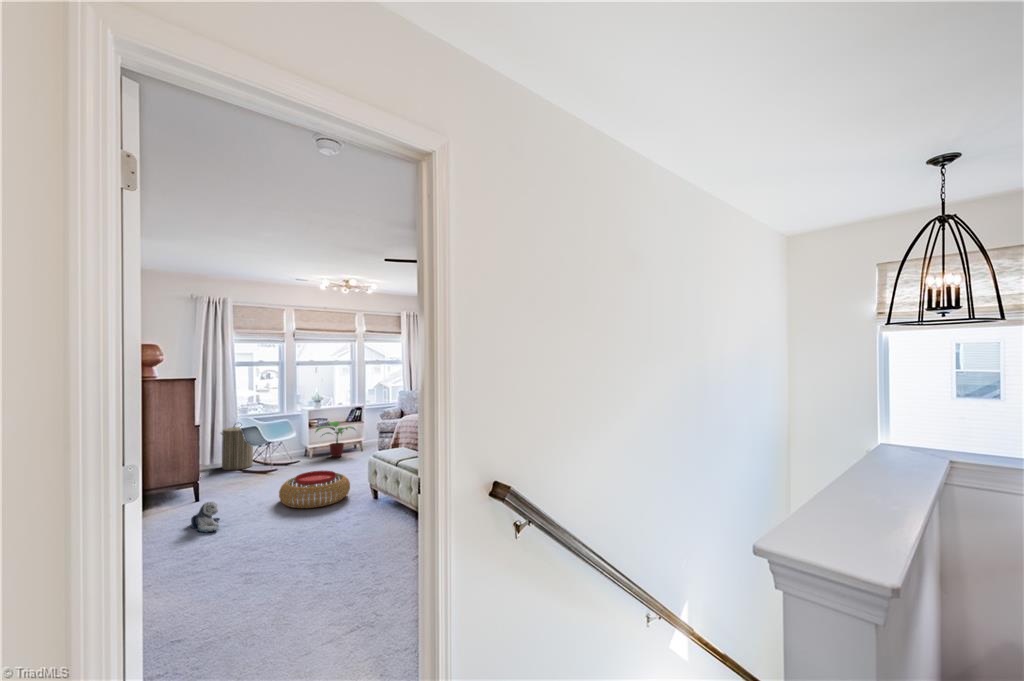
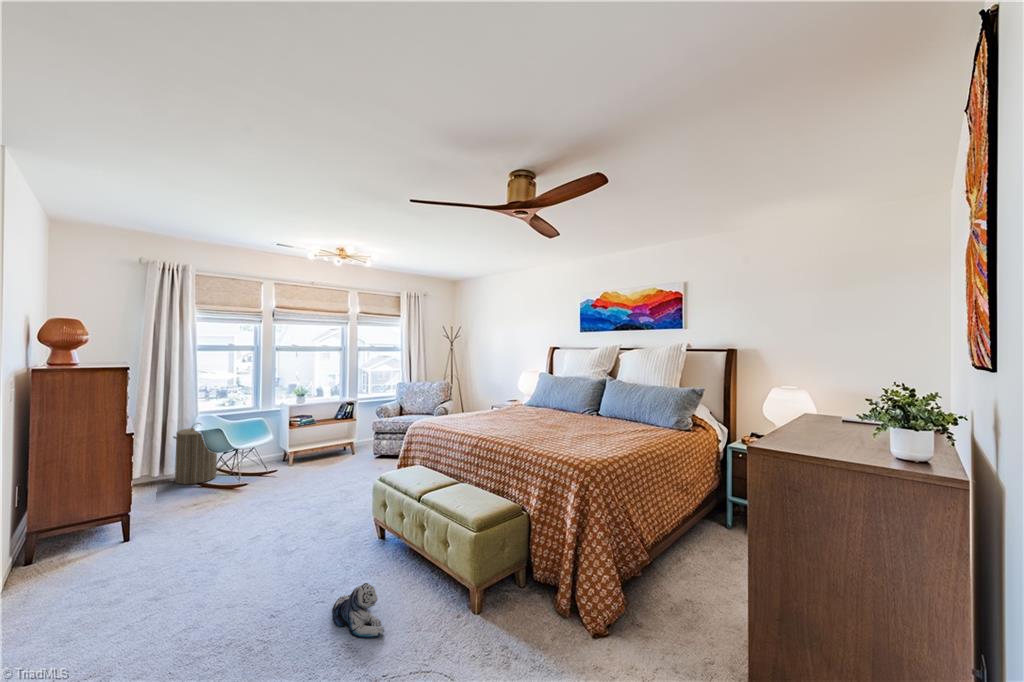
potted plant: present [316,421,356,457] -> none [297,420,349,464]
pouf: present [279,471,350,508] -> none [250,497,348,557]
plush toy: present [191,502,220,532] -> present [332,583,384,638]

